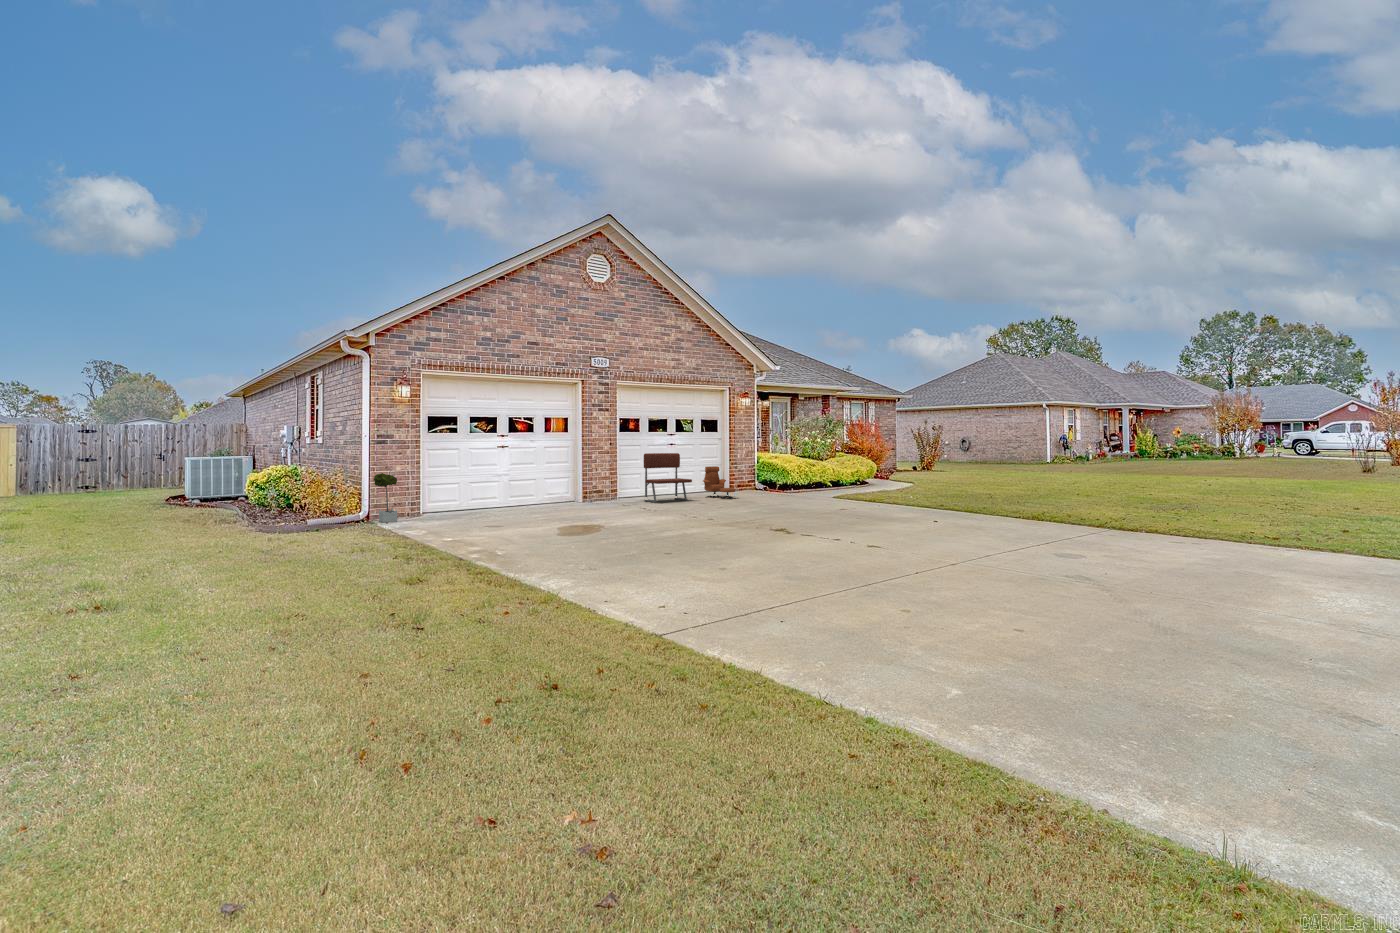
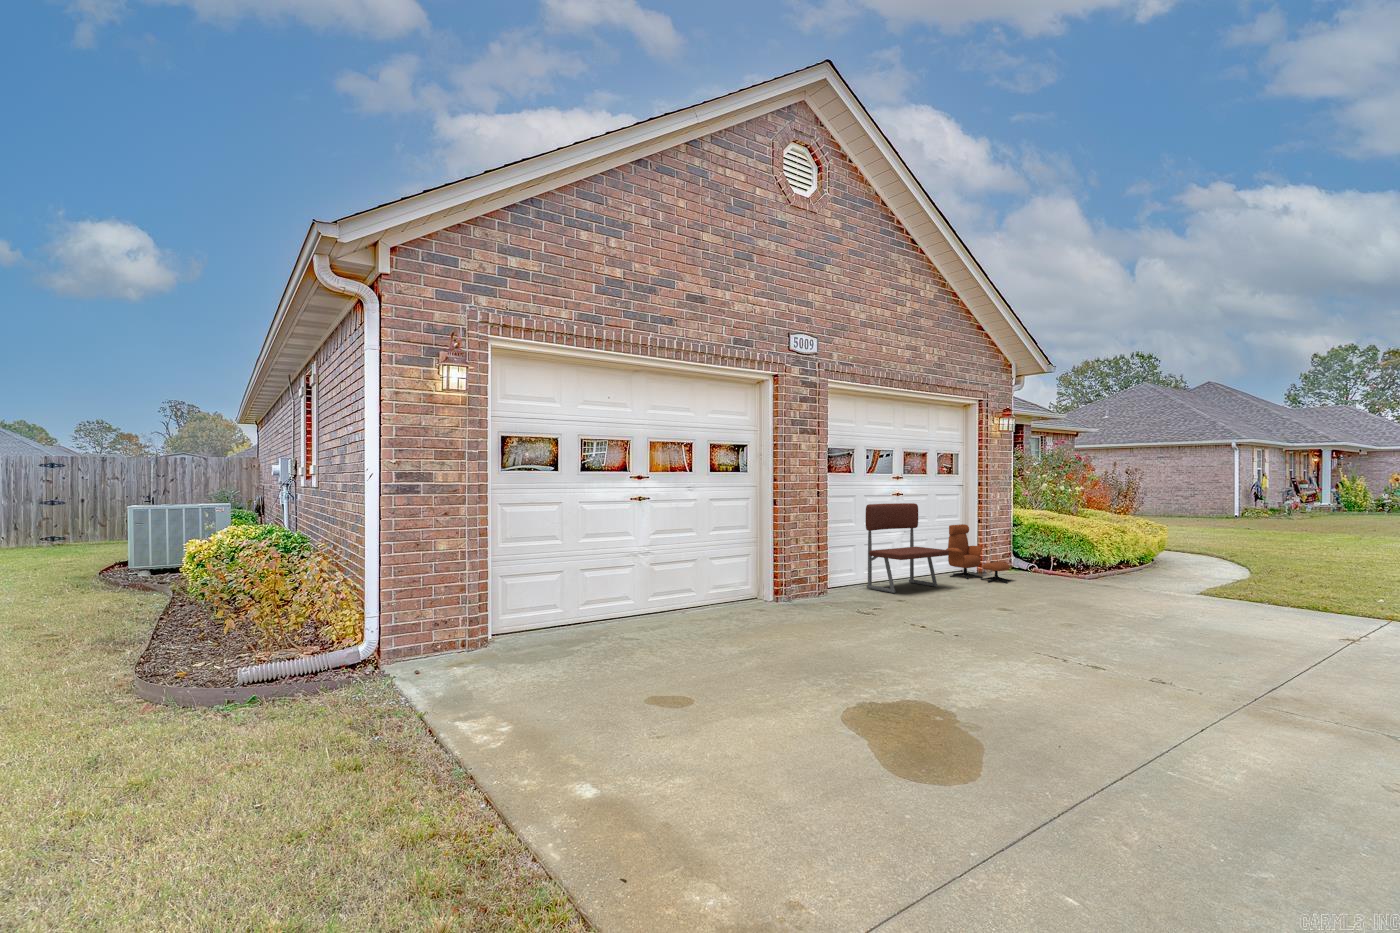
potted tree: present [374,473,397,523] -> none [375,559,429,676]

